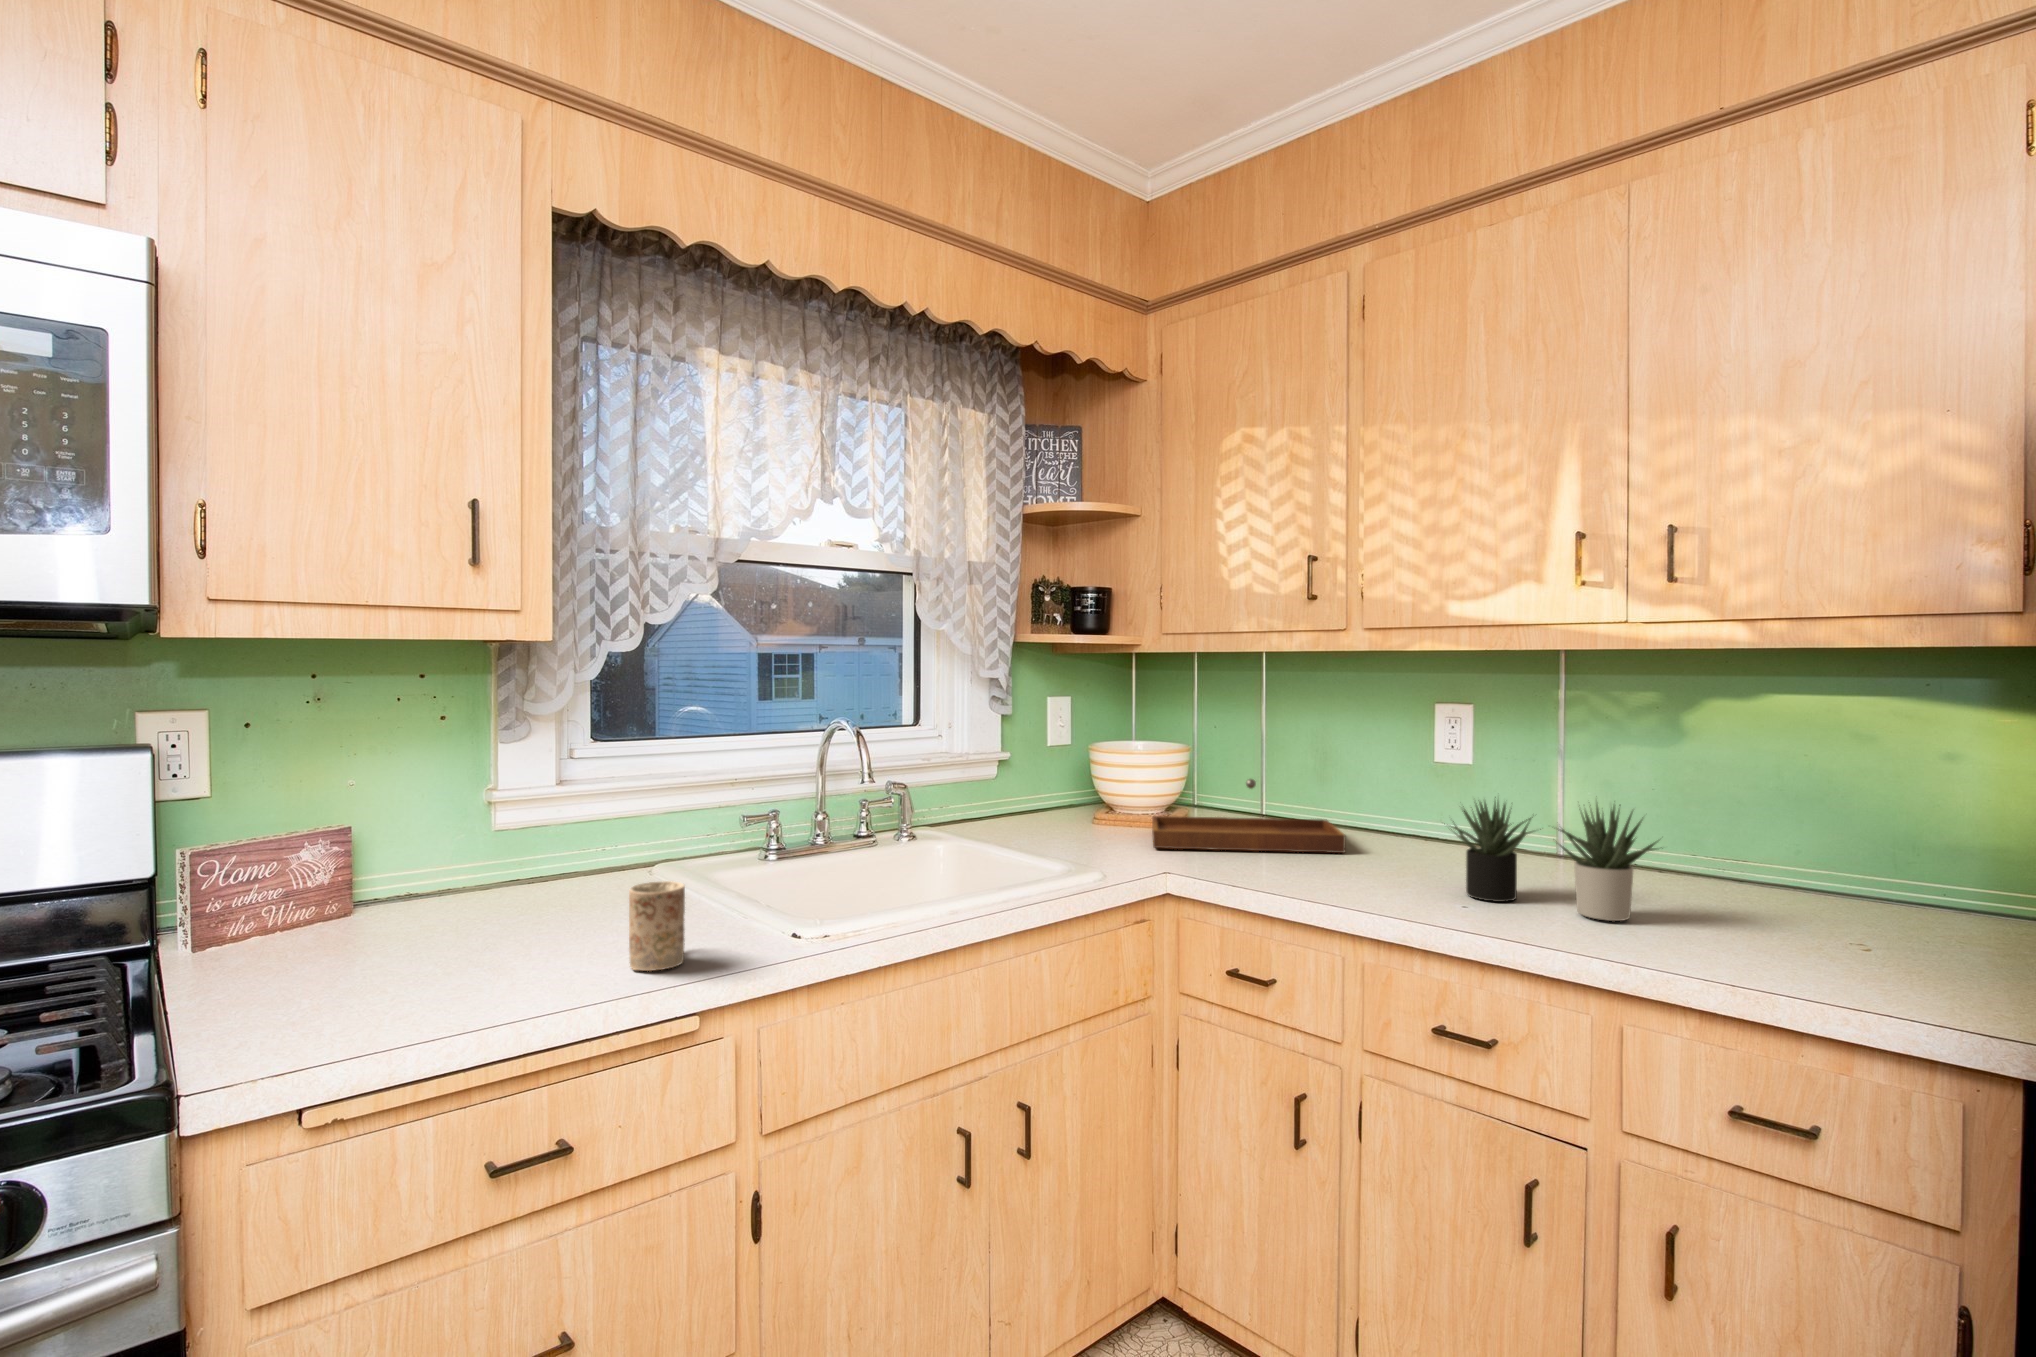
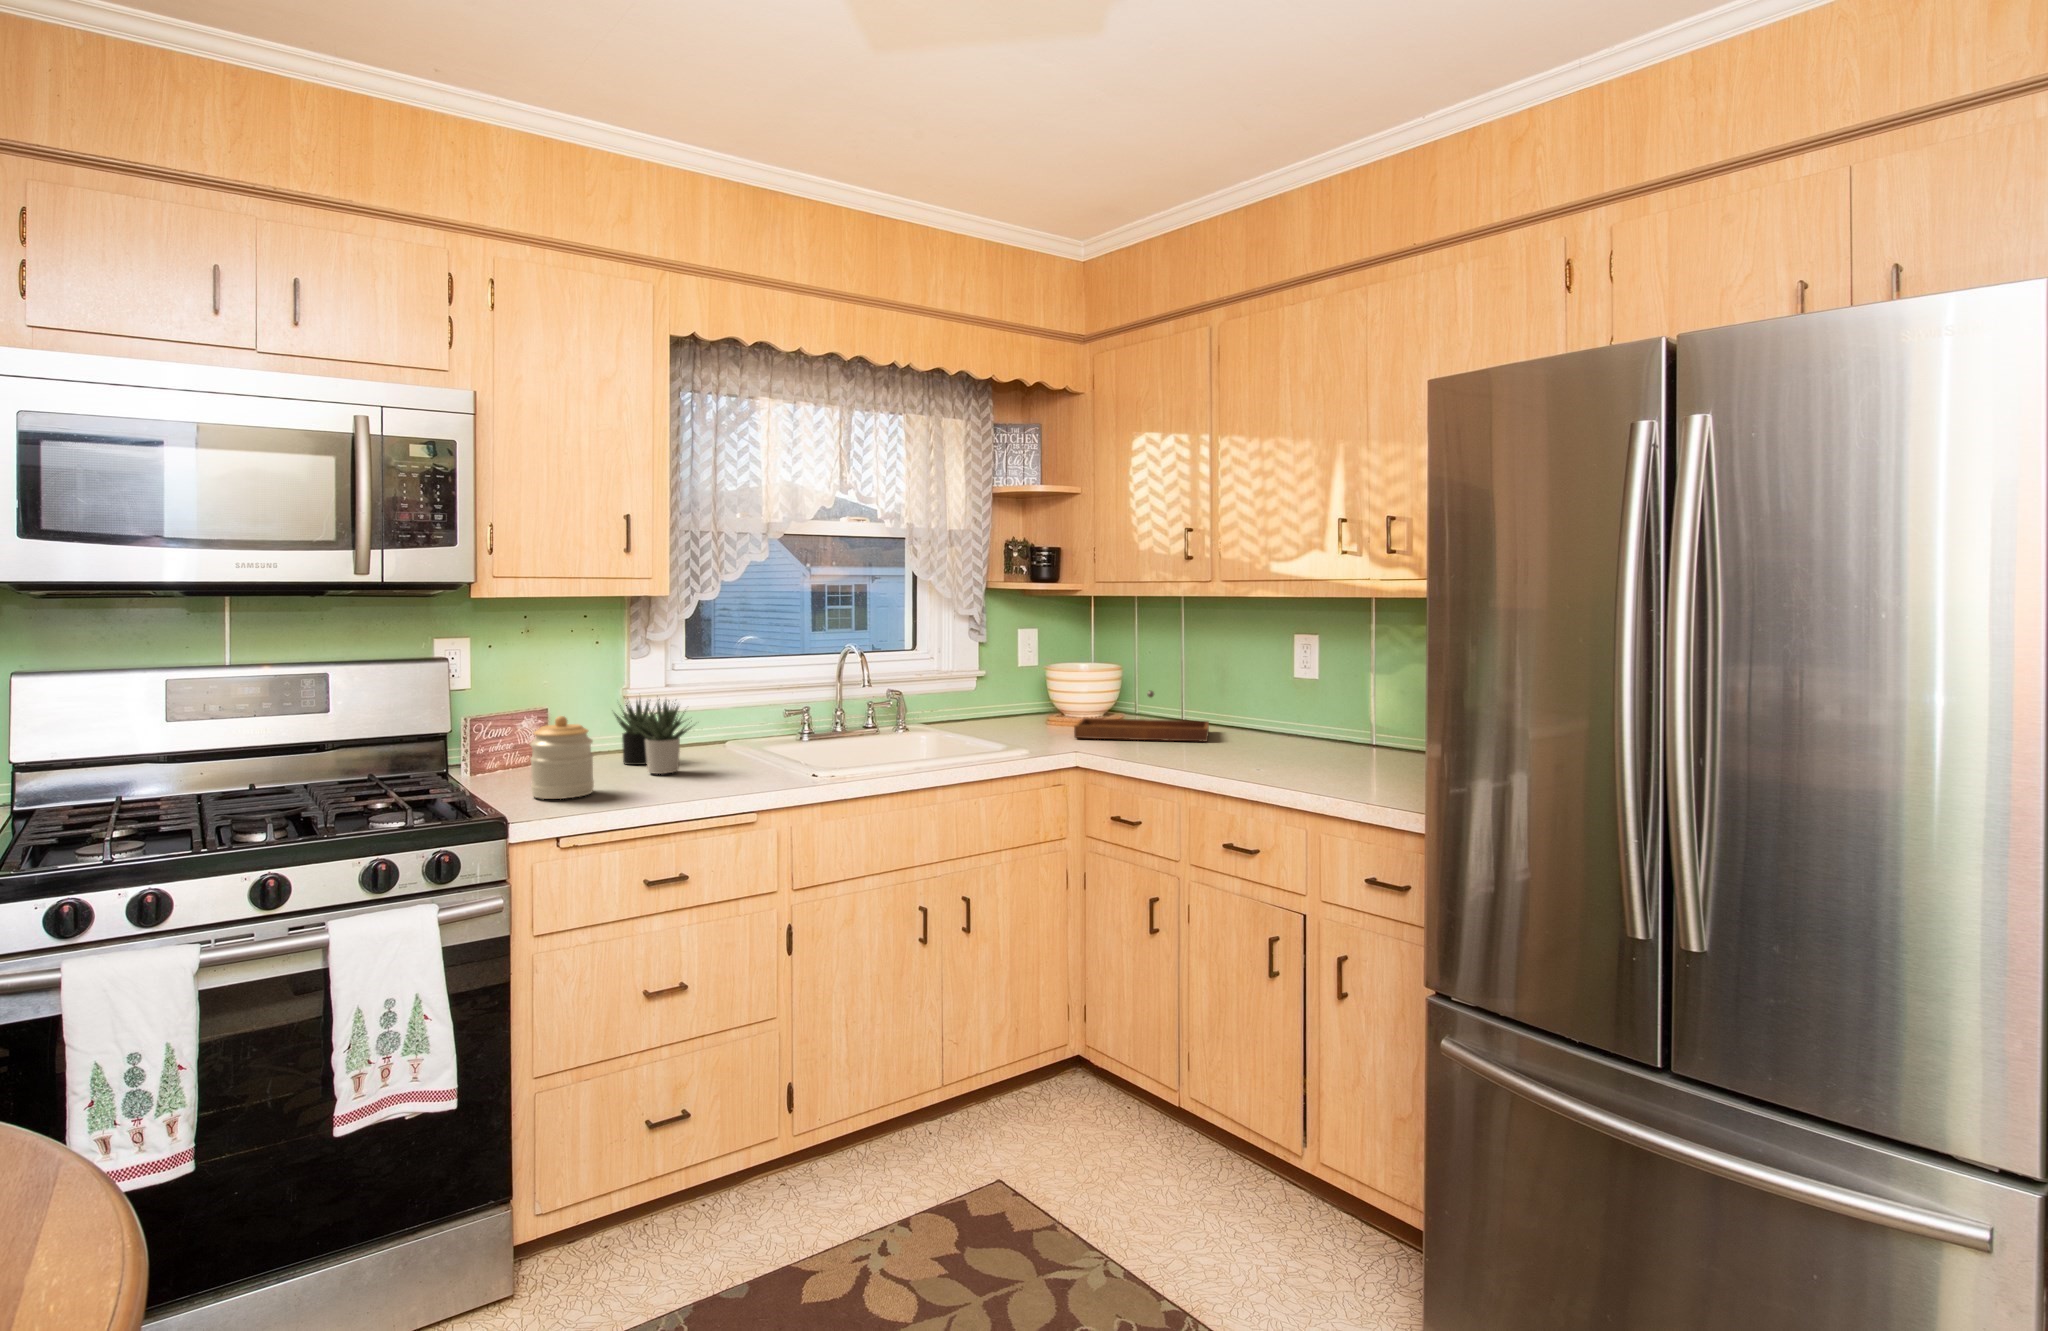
succulent plant: present [1451,797,1658,921] -> present [614,699,692,774]
jar: none [261,856,393,1019] -> present [530,716,594,799]
mug: present [629,881,685,971] -> none [719,738,751,787]

